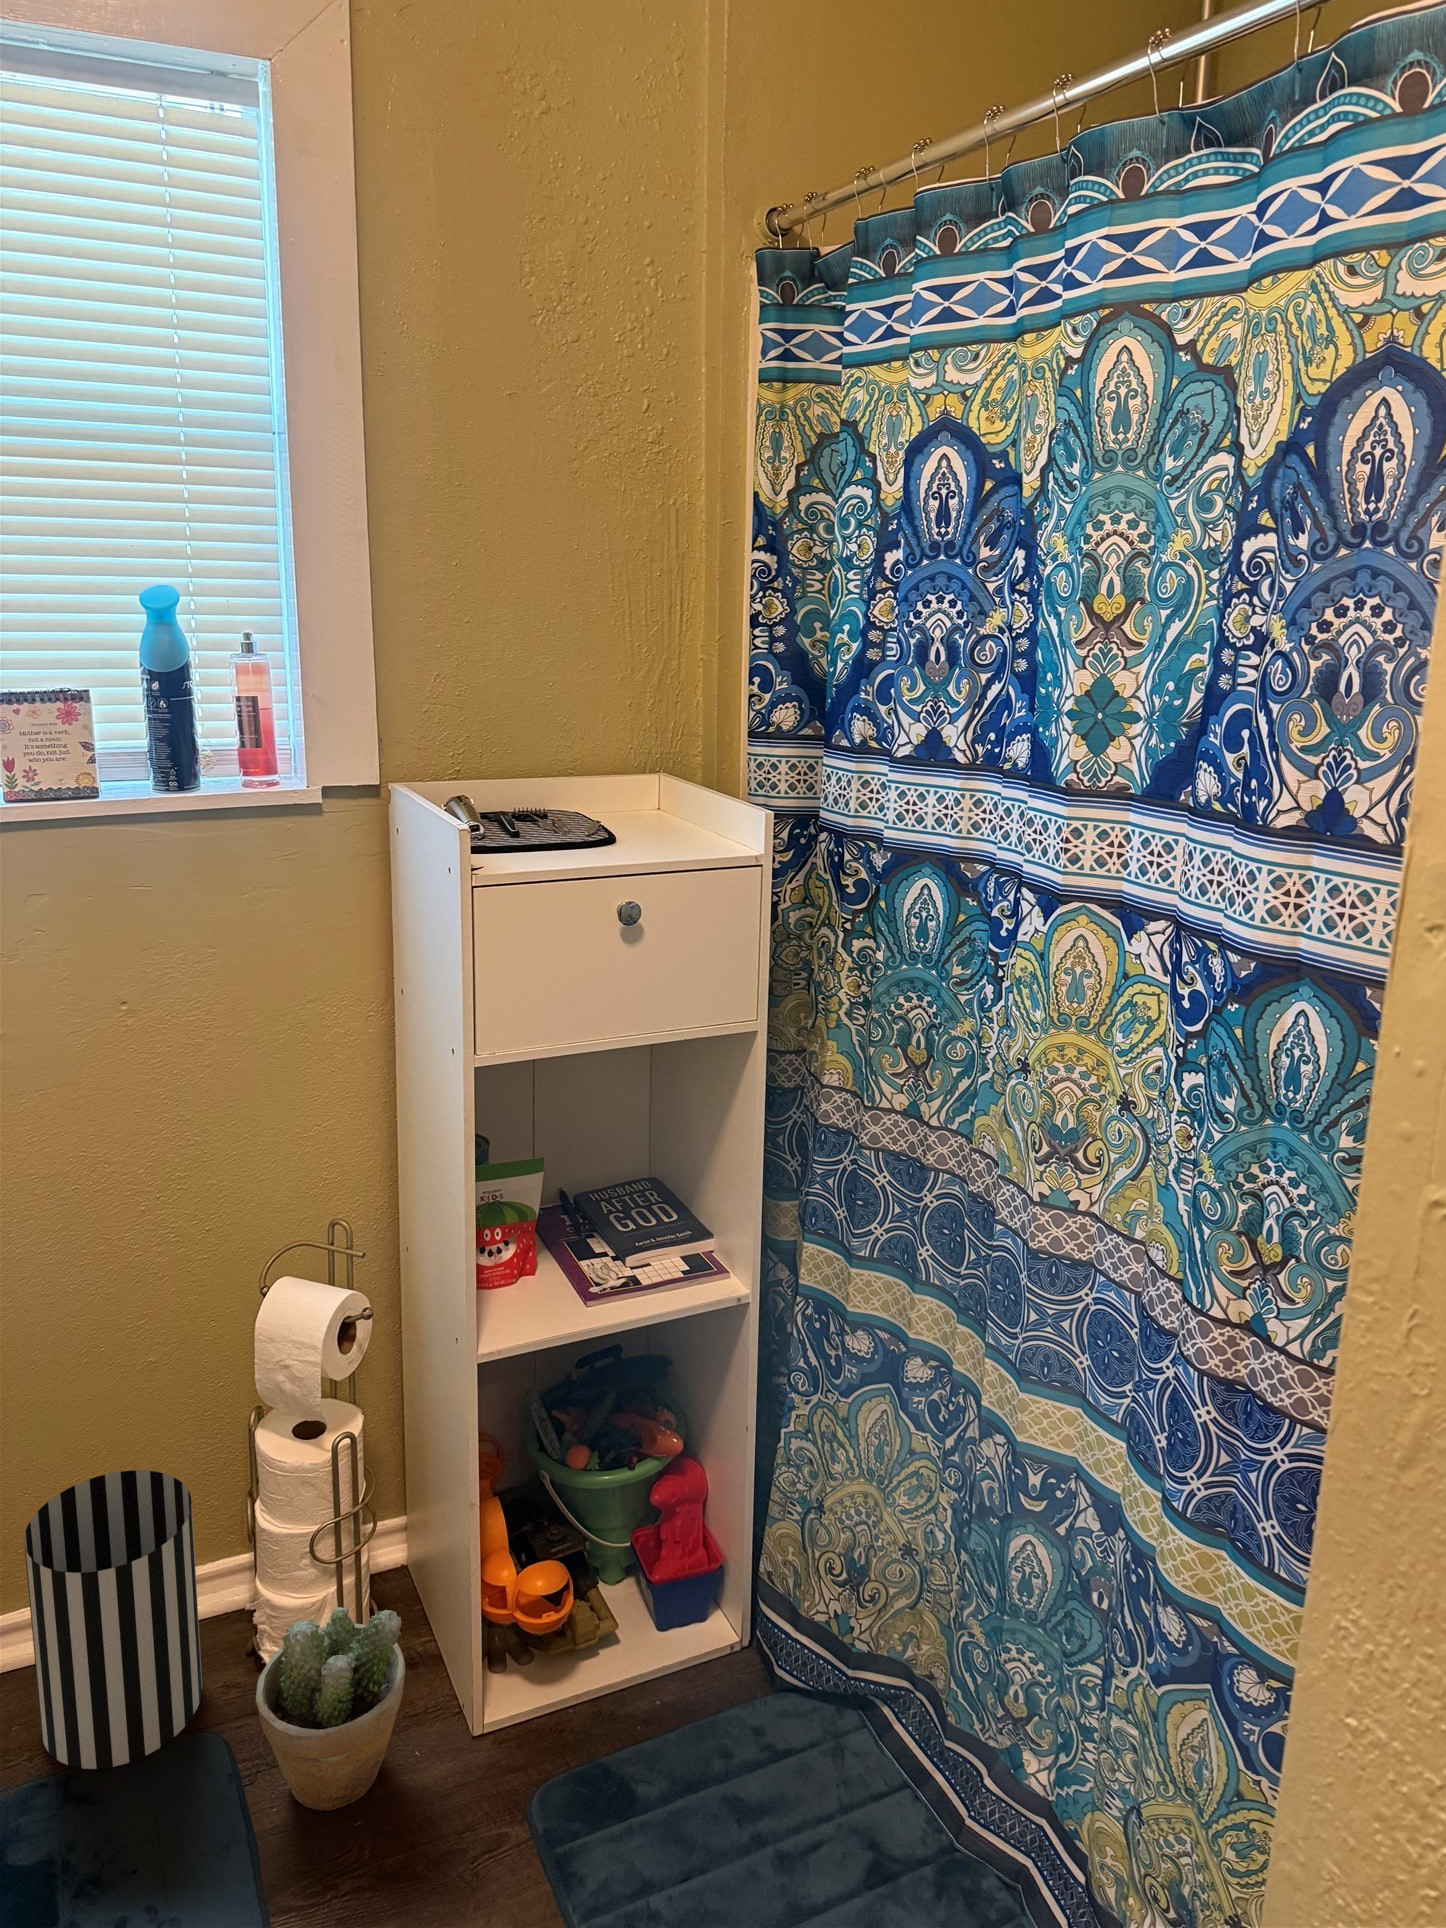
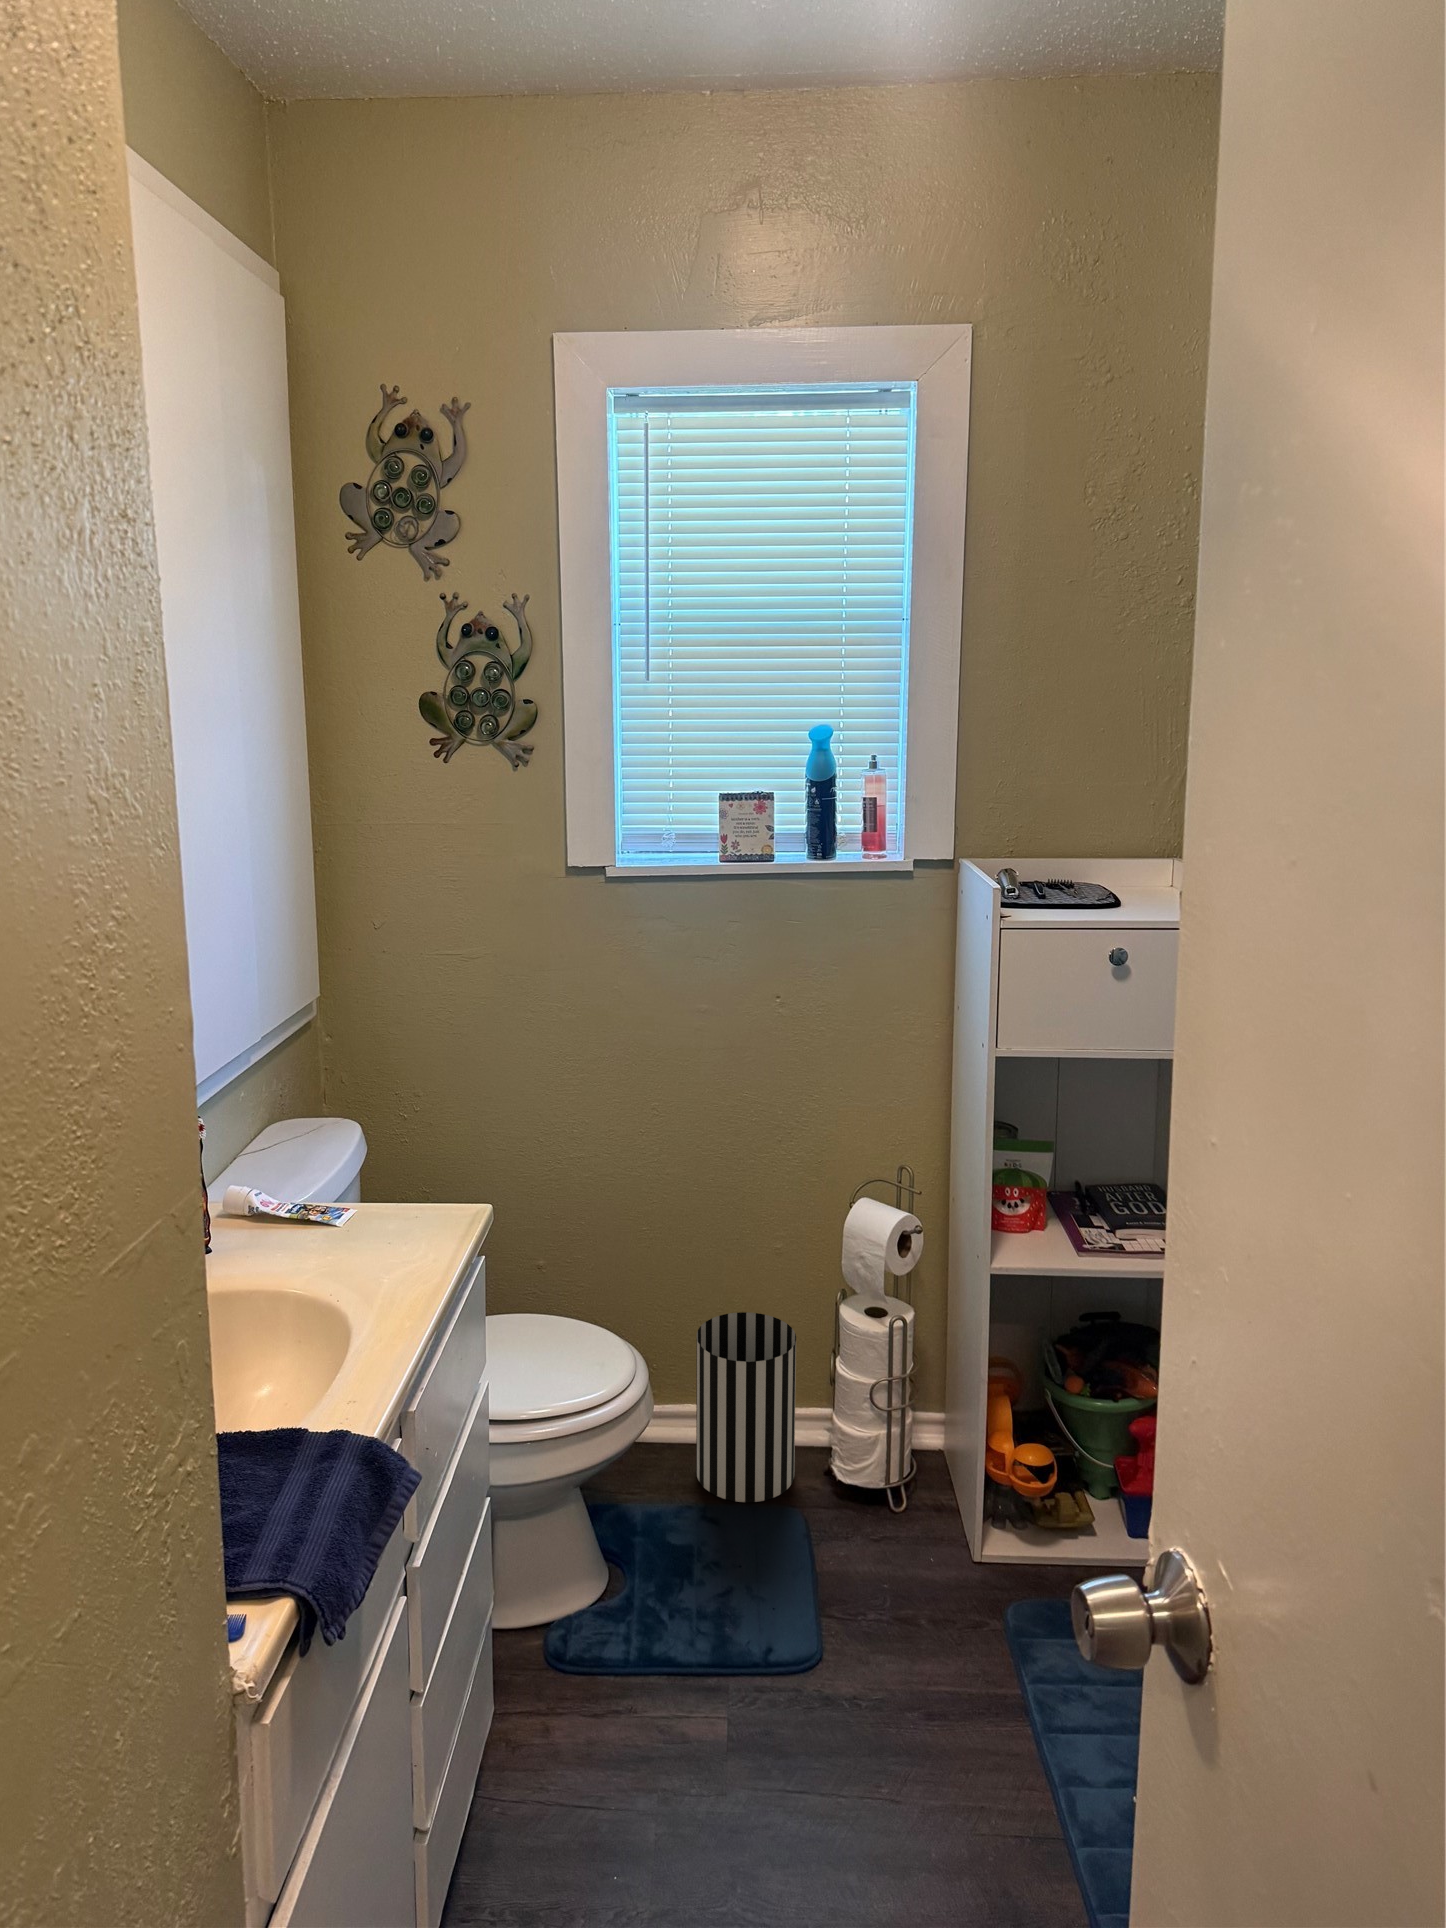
potted plant: present [256,1607,405,1811] -> none [823,1428,924,1570]

